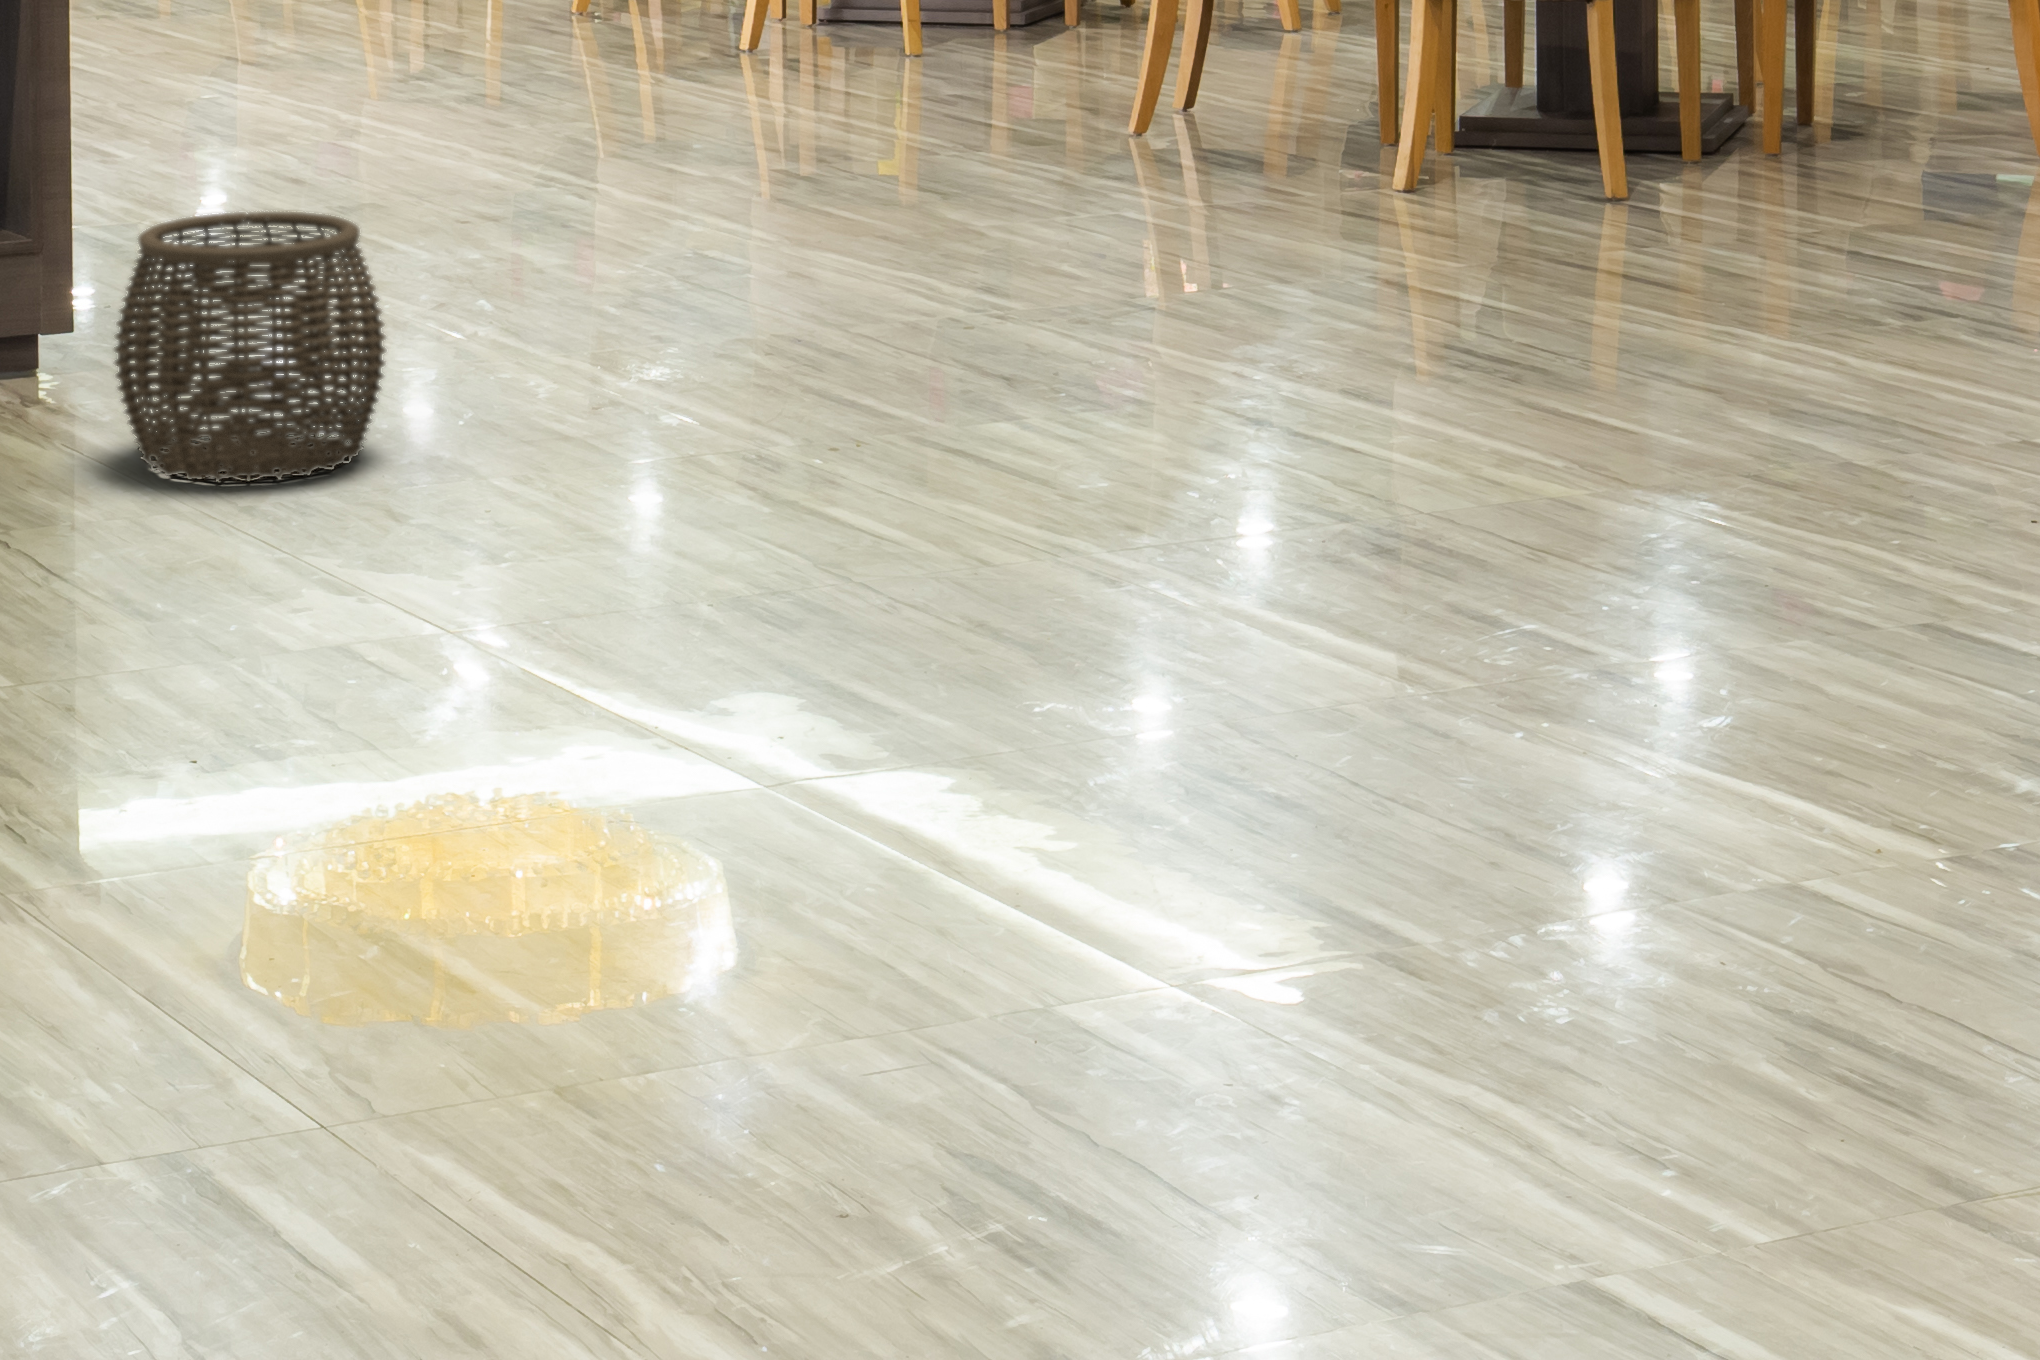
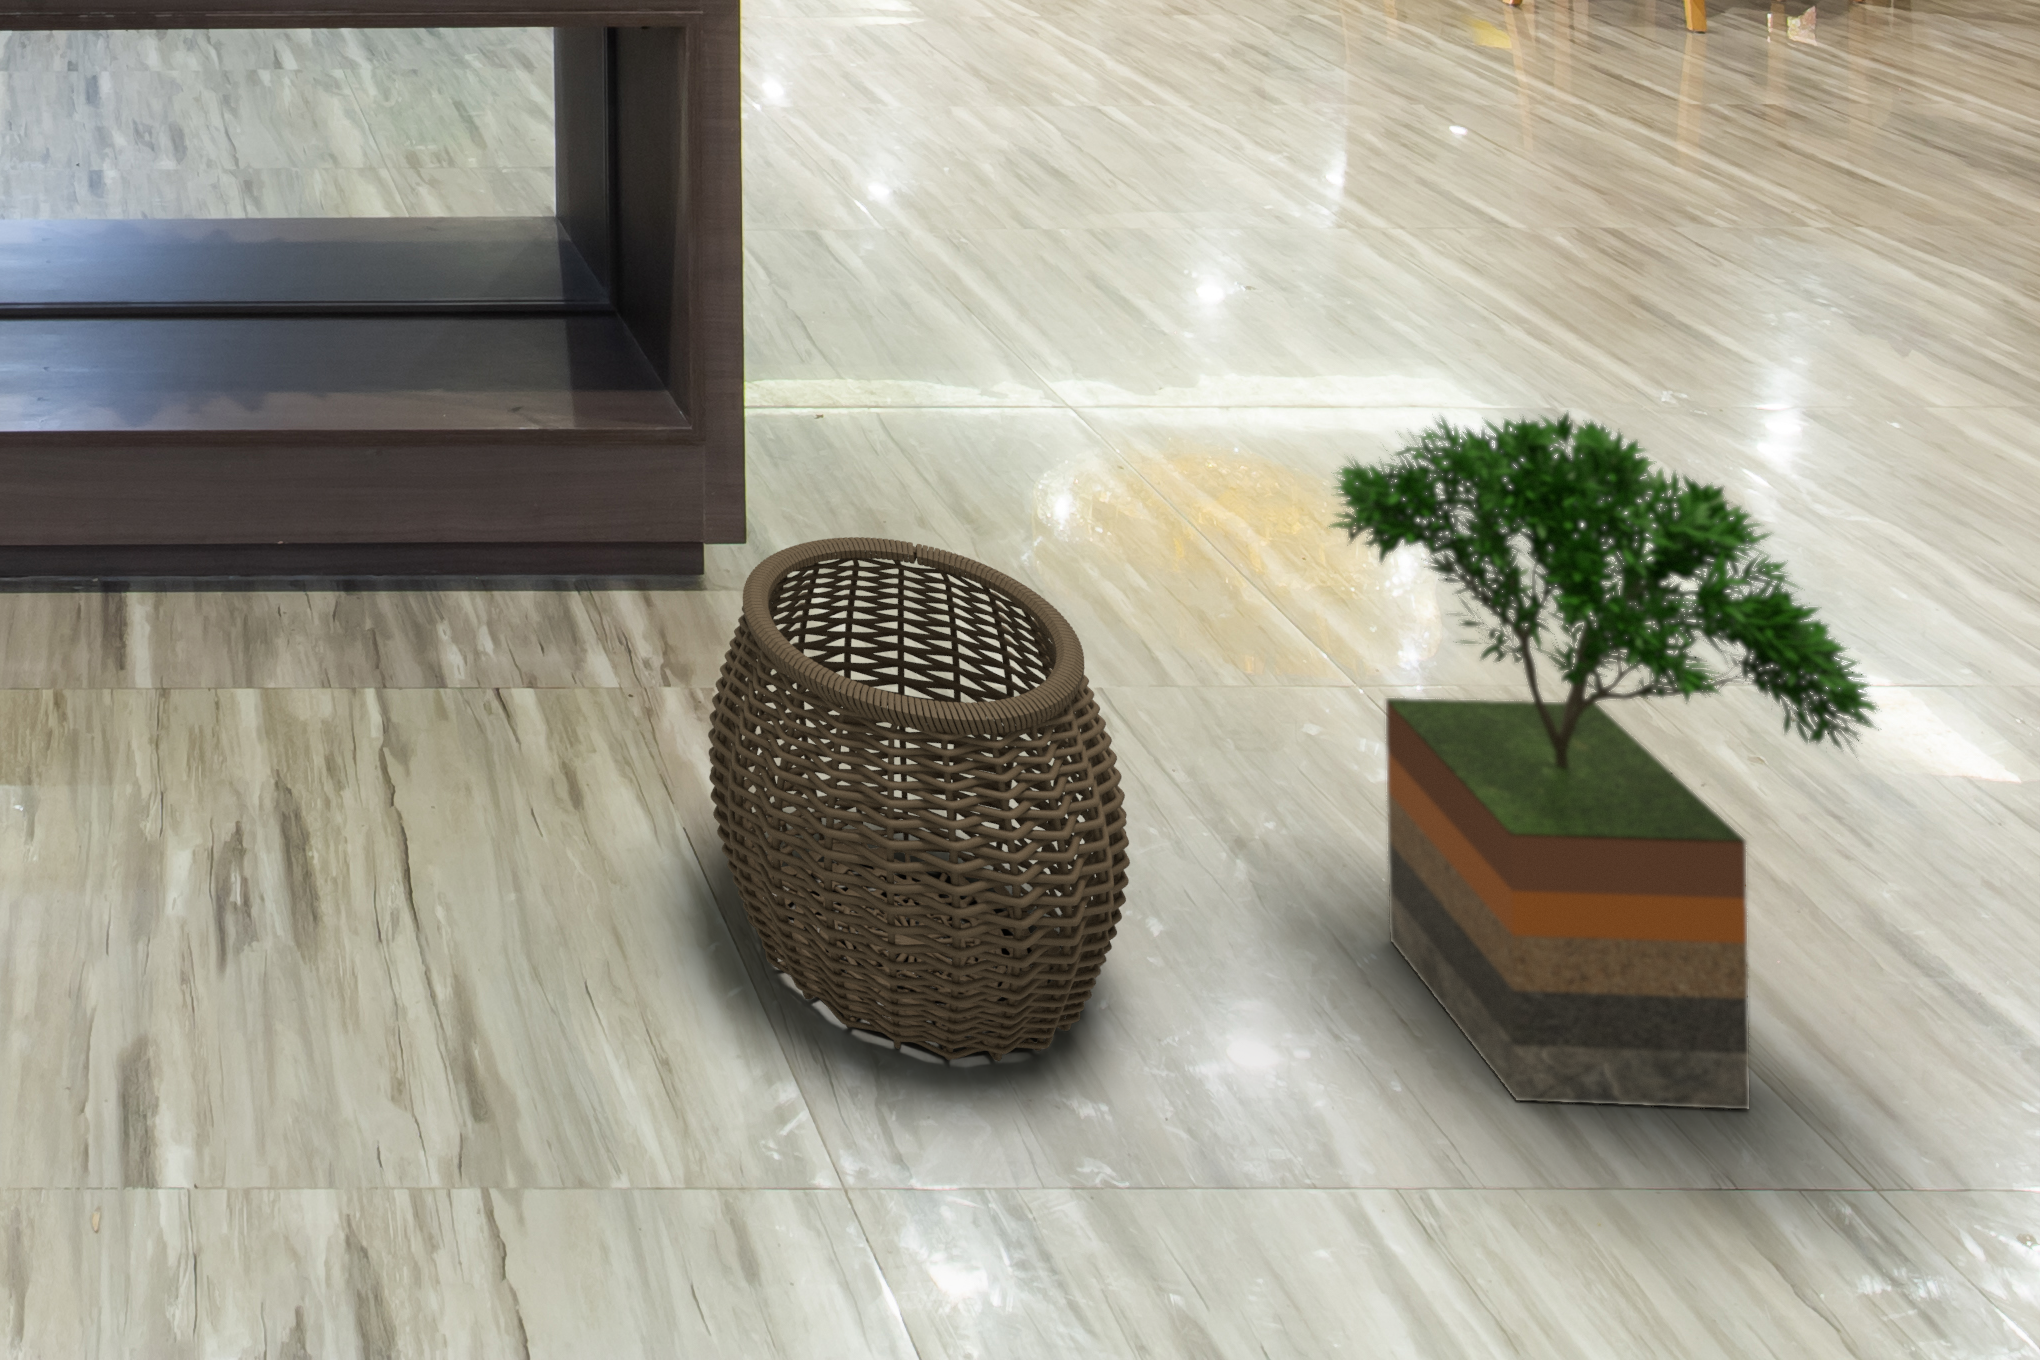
potted tree: none [504,49,782,443] -> present [1329,413,1880,1109]

